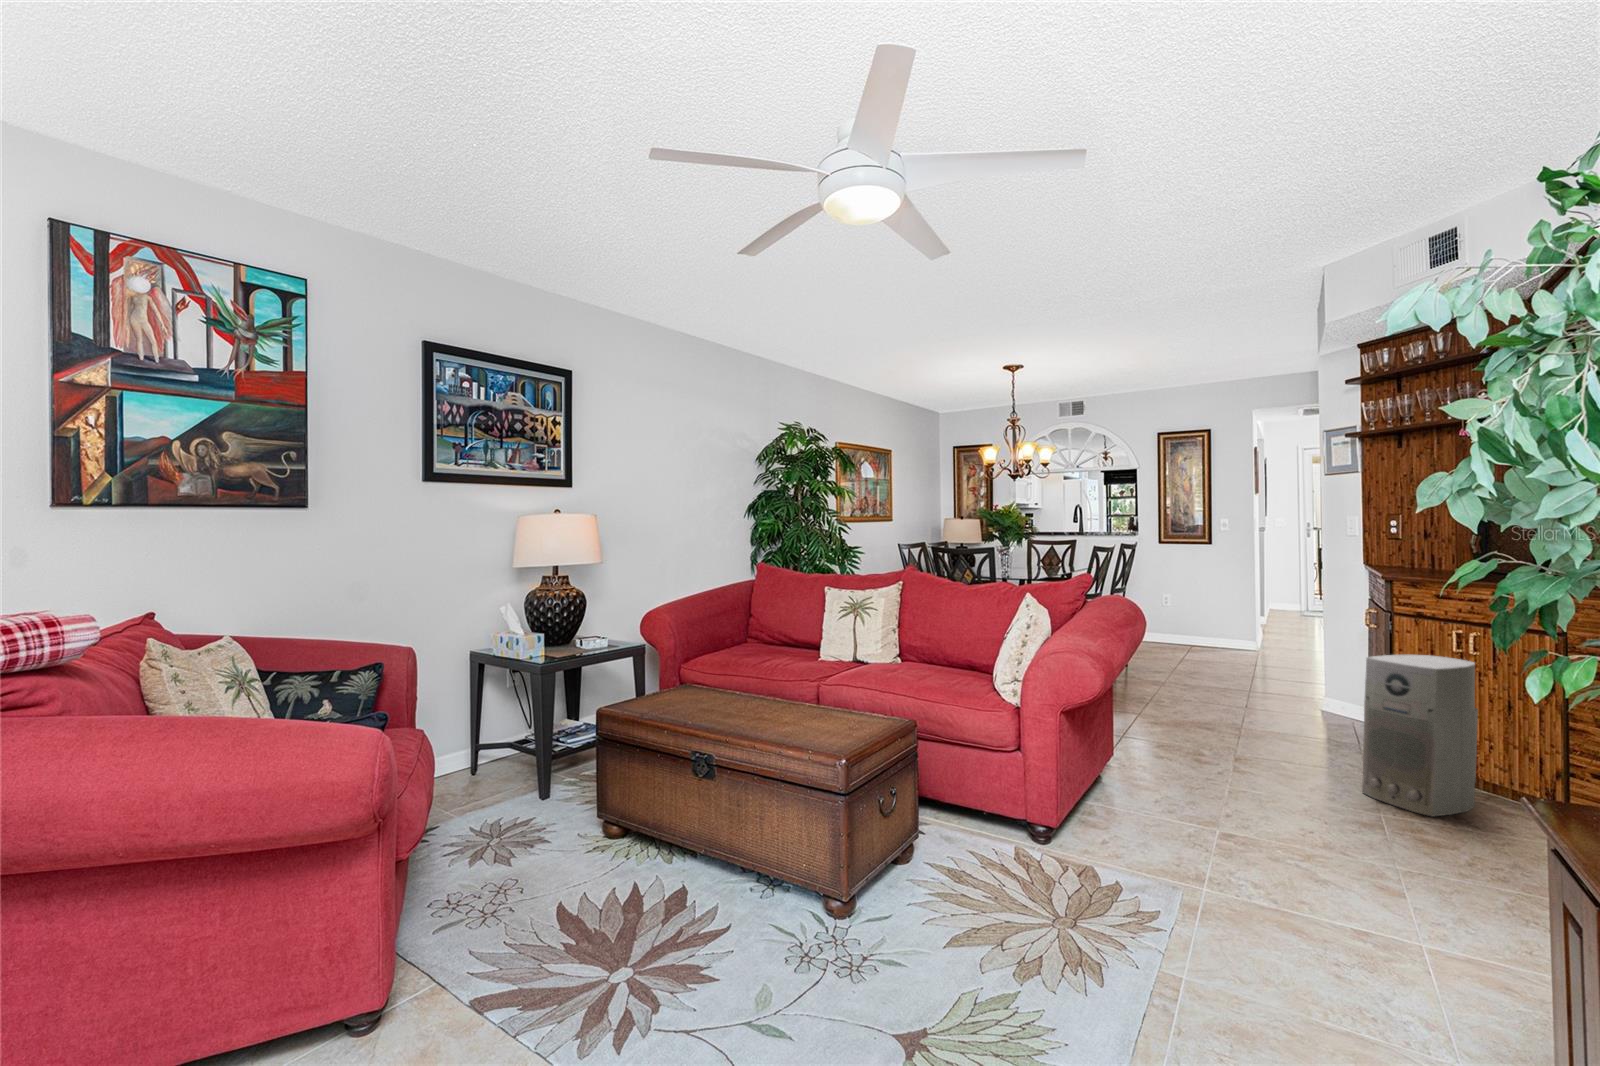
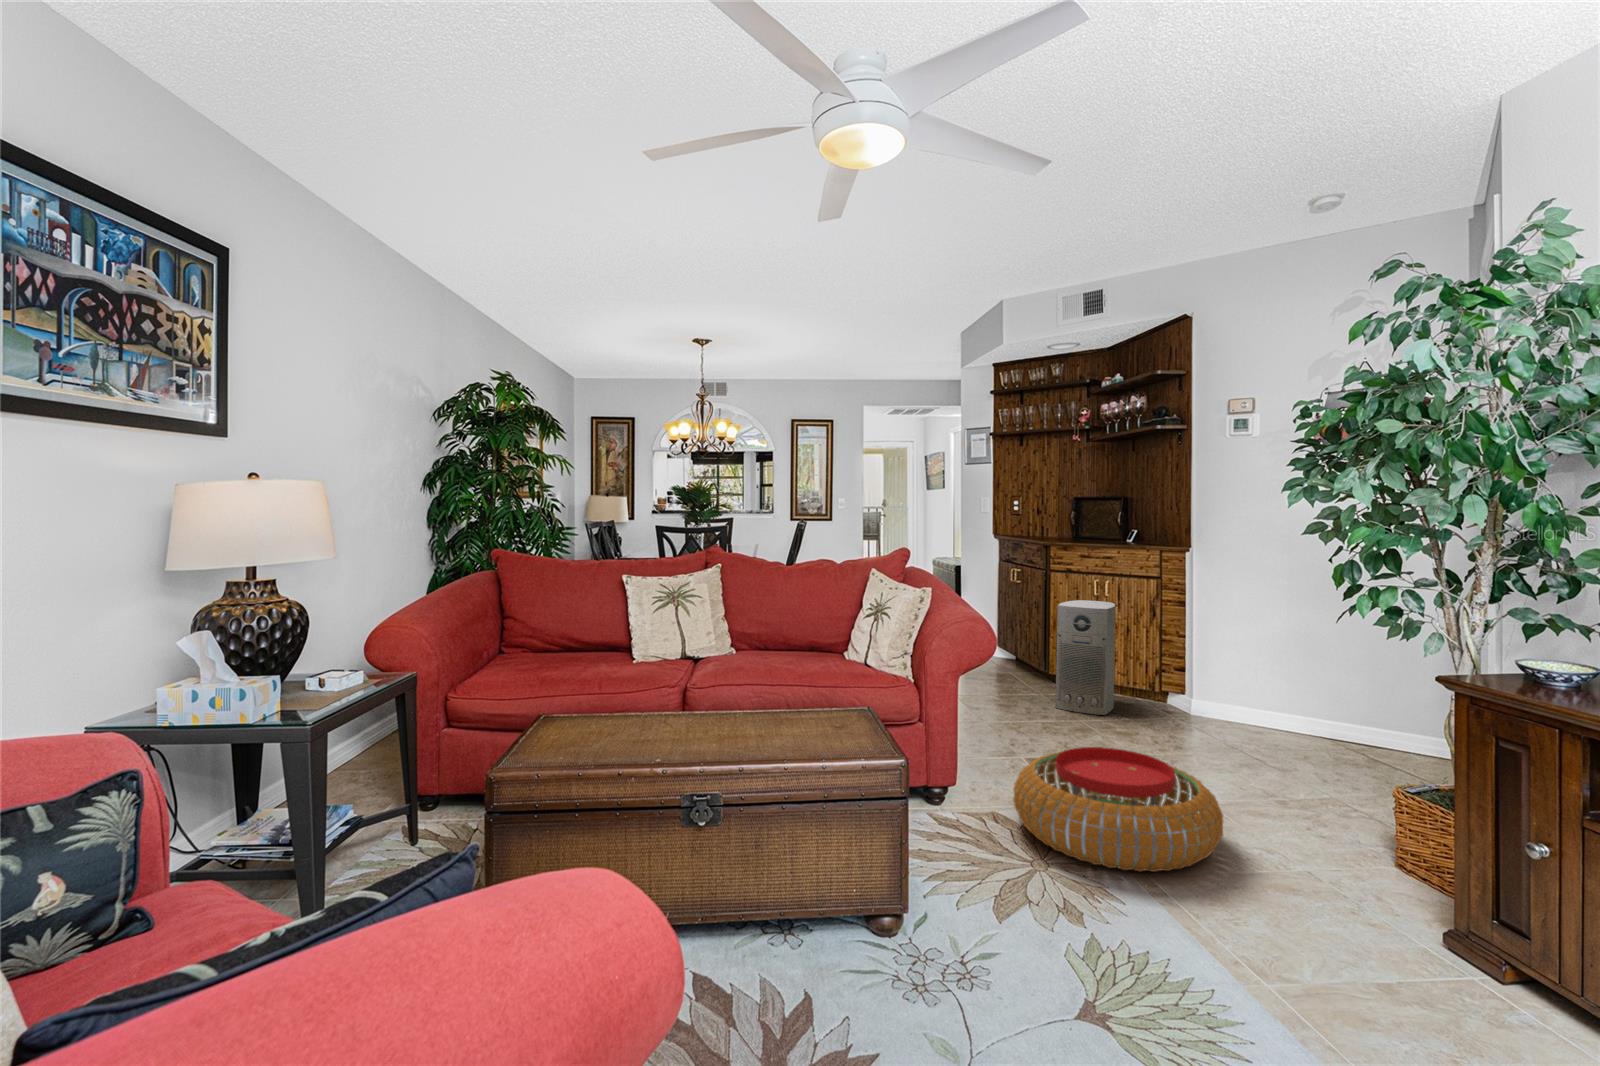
pouf: none [1070,819,1345,995] -> present [1013,747,1223,872]

